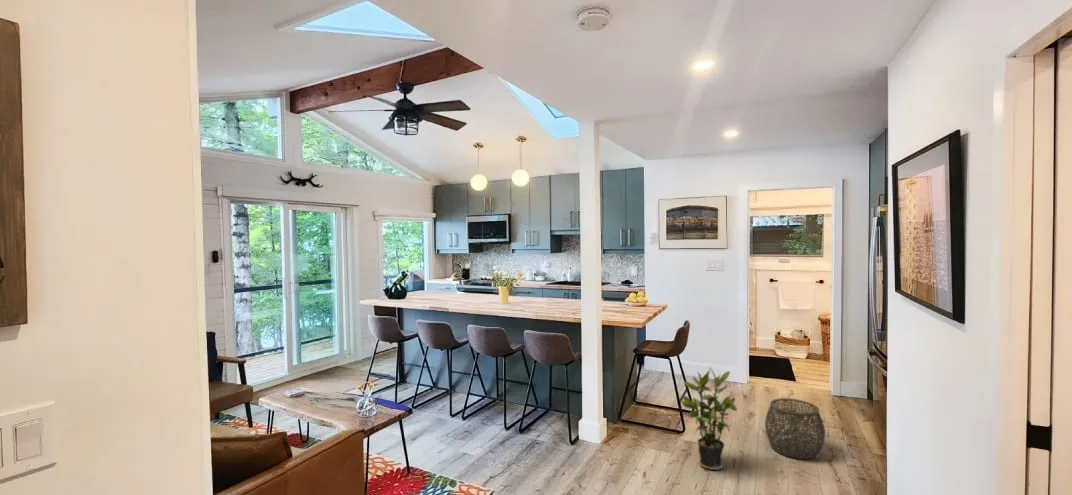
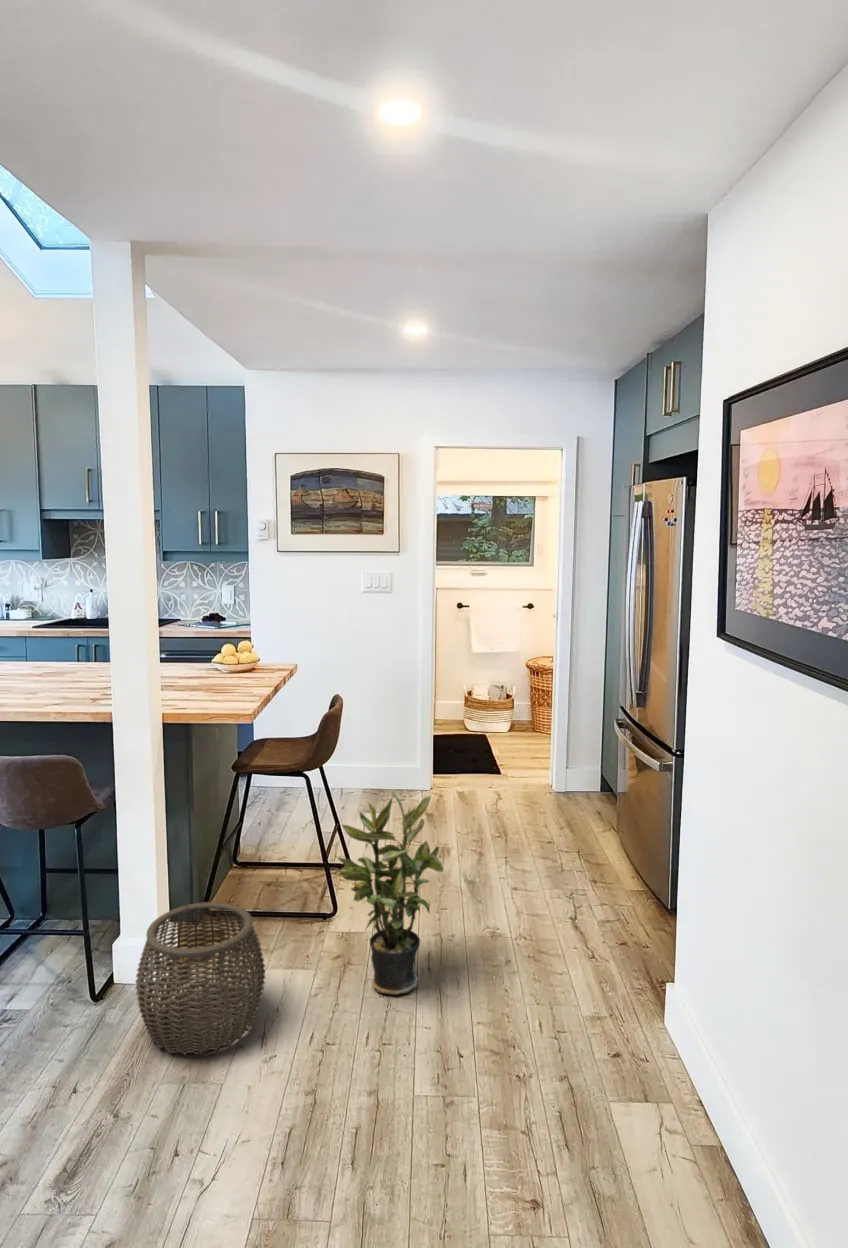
woven basket: present [765,398,825,459] -> present [136,902,265,1055]

